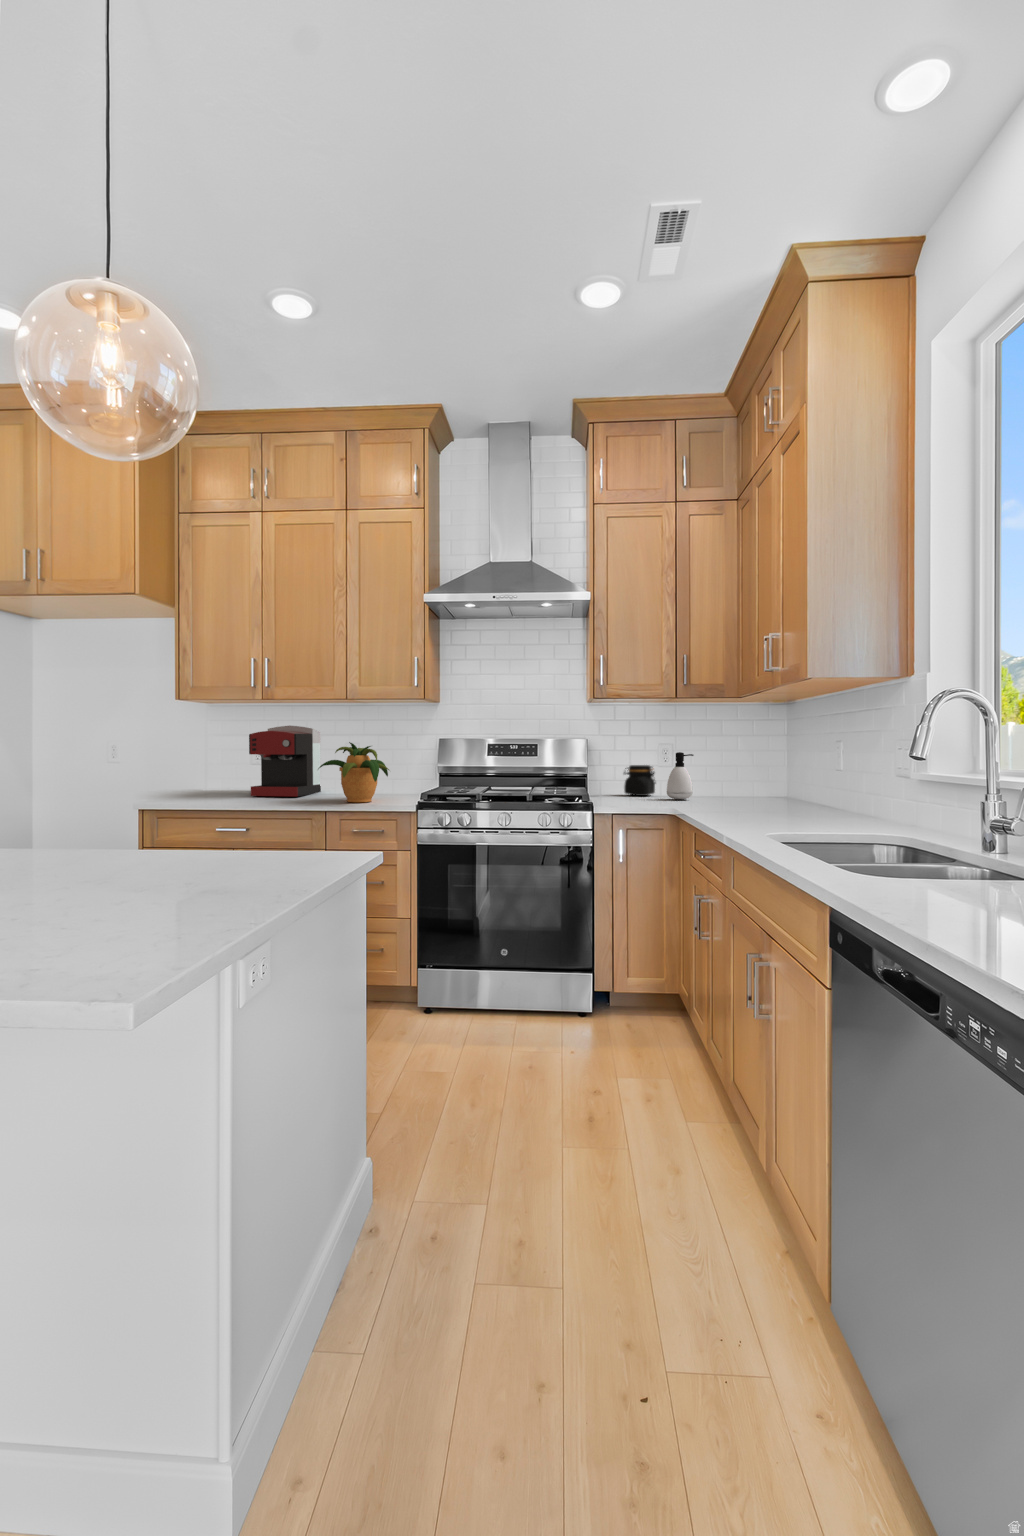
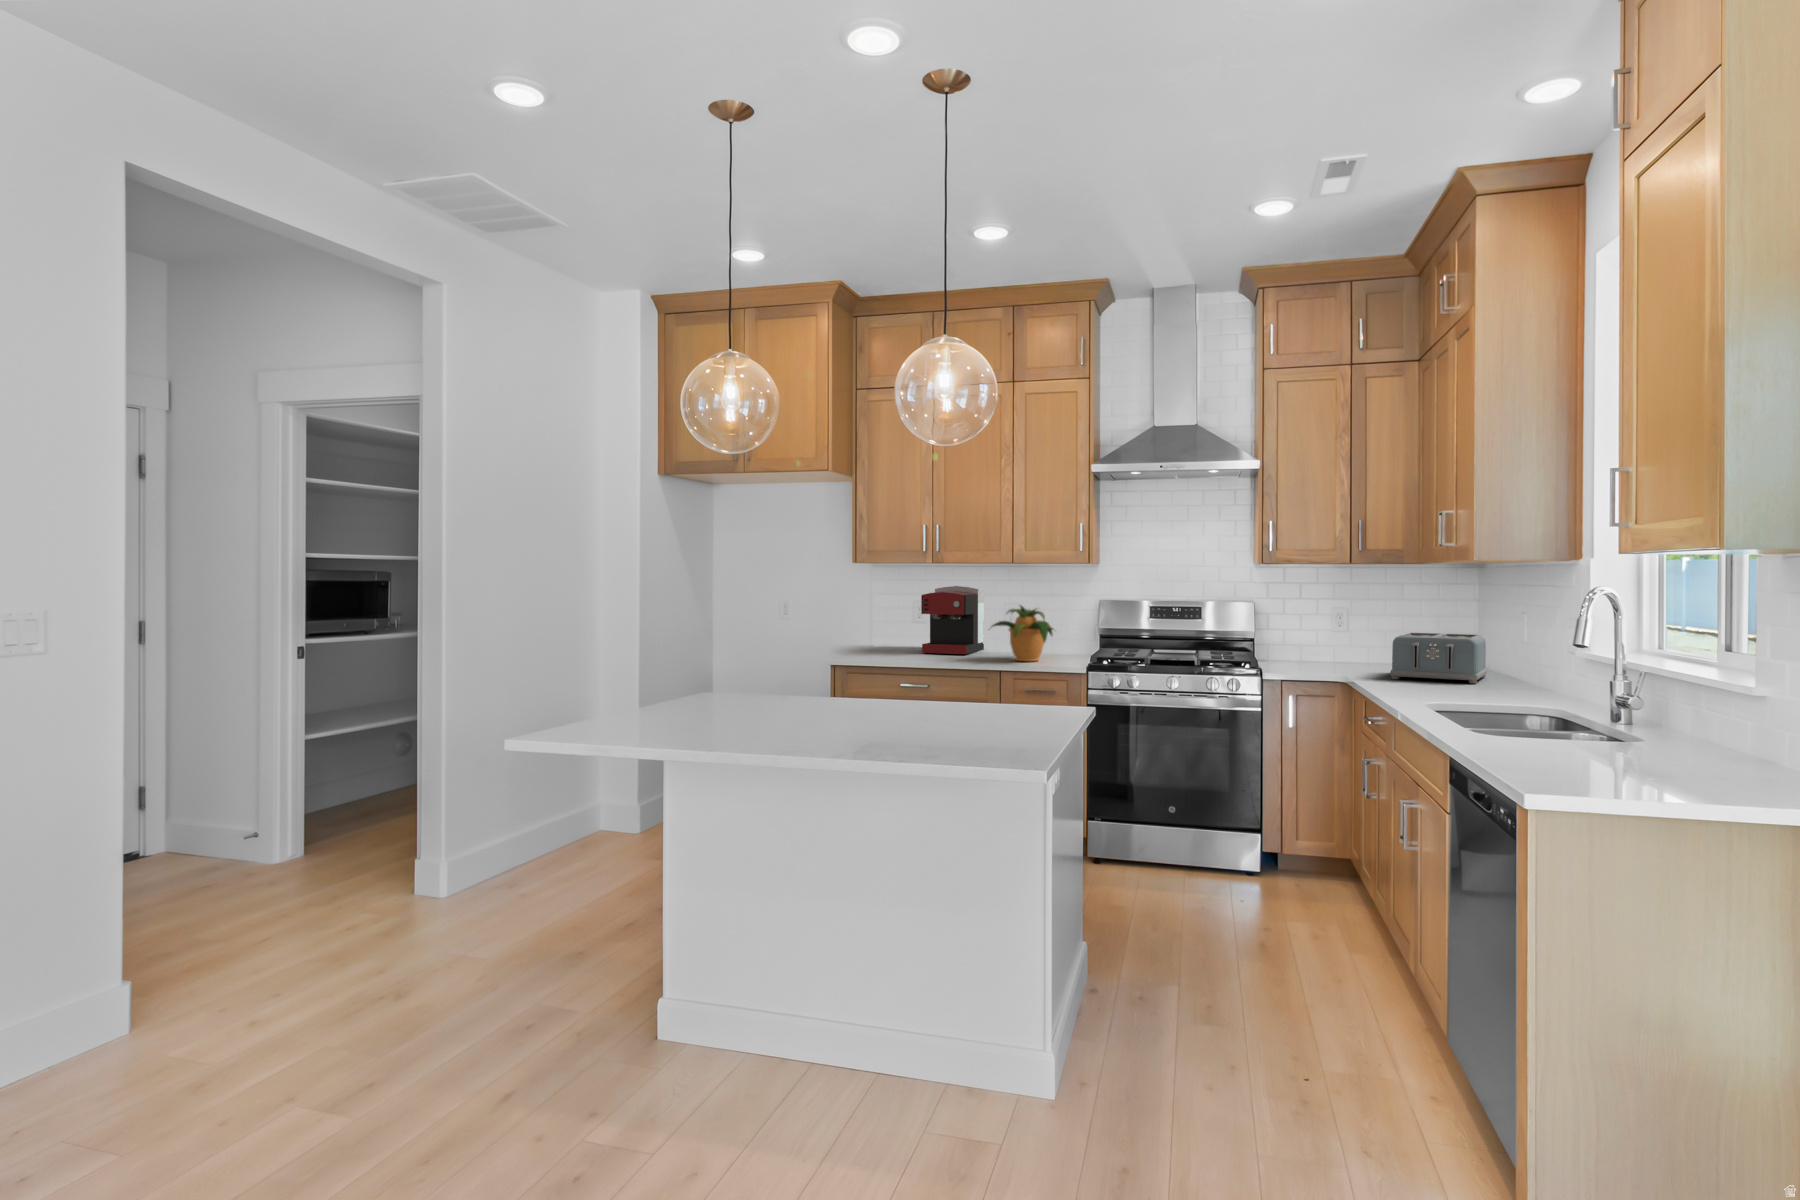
soap dispenser: present [667,752,693,800] -> none [1340,617,1369,665]
jar: present [624,765,656,796] -> none [1294,628,1330,660]
toaster: none [718,765,805,814] -> present [1390,633,1487,683]

